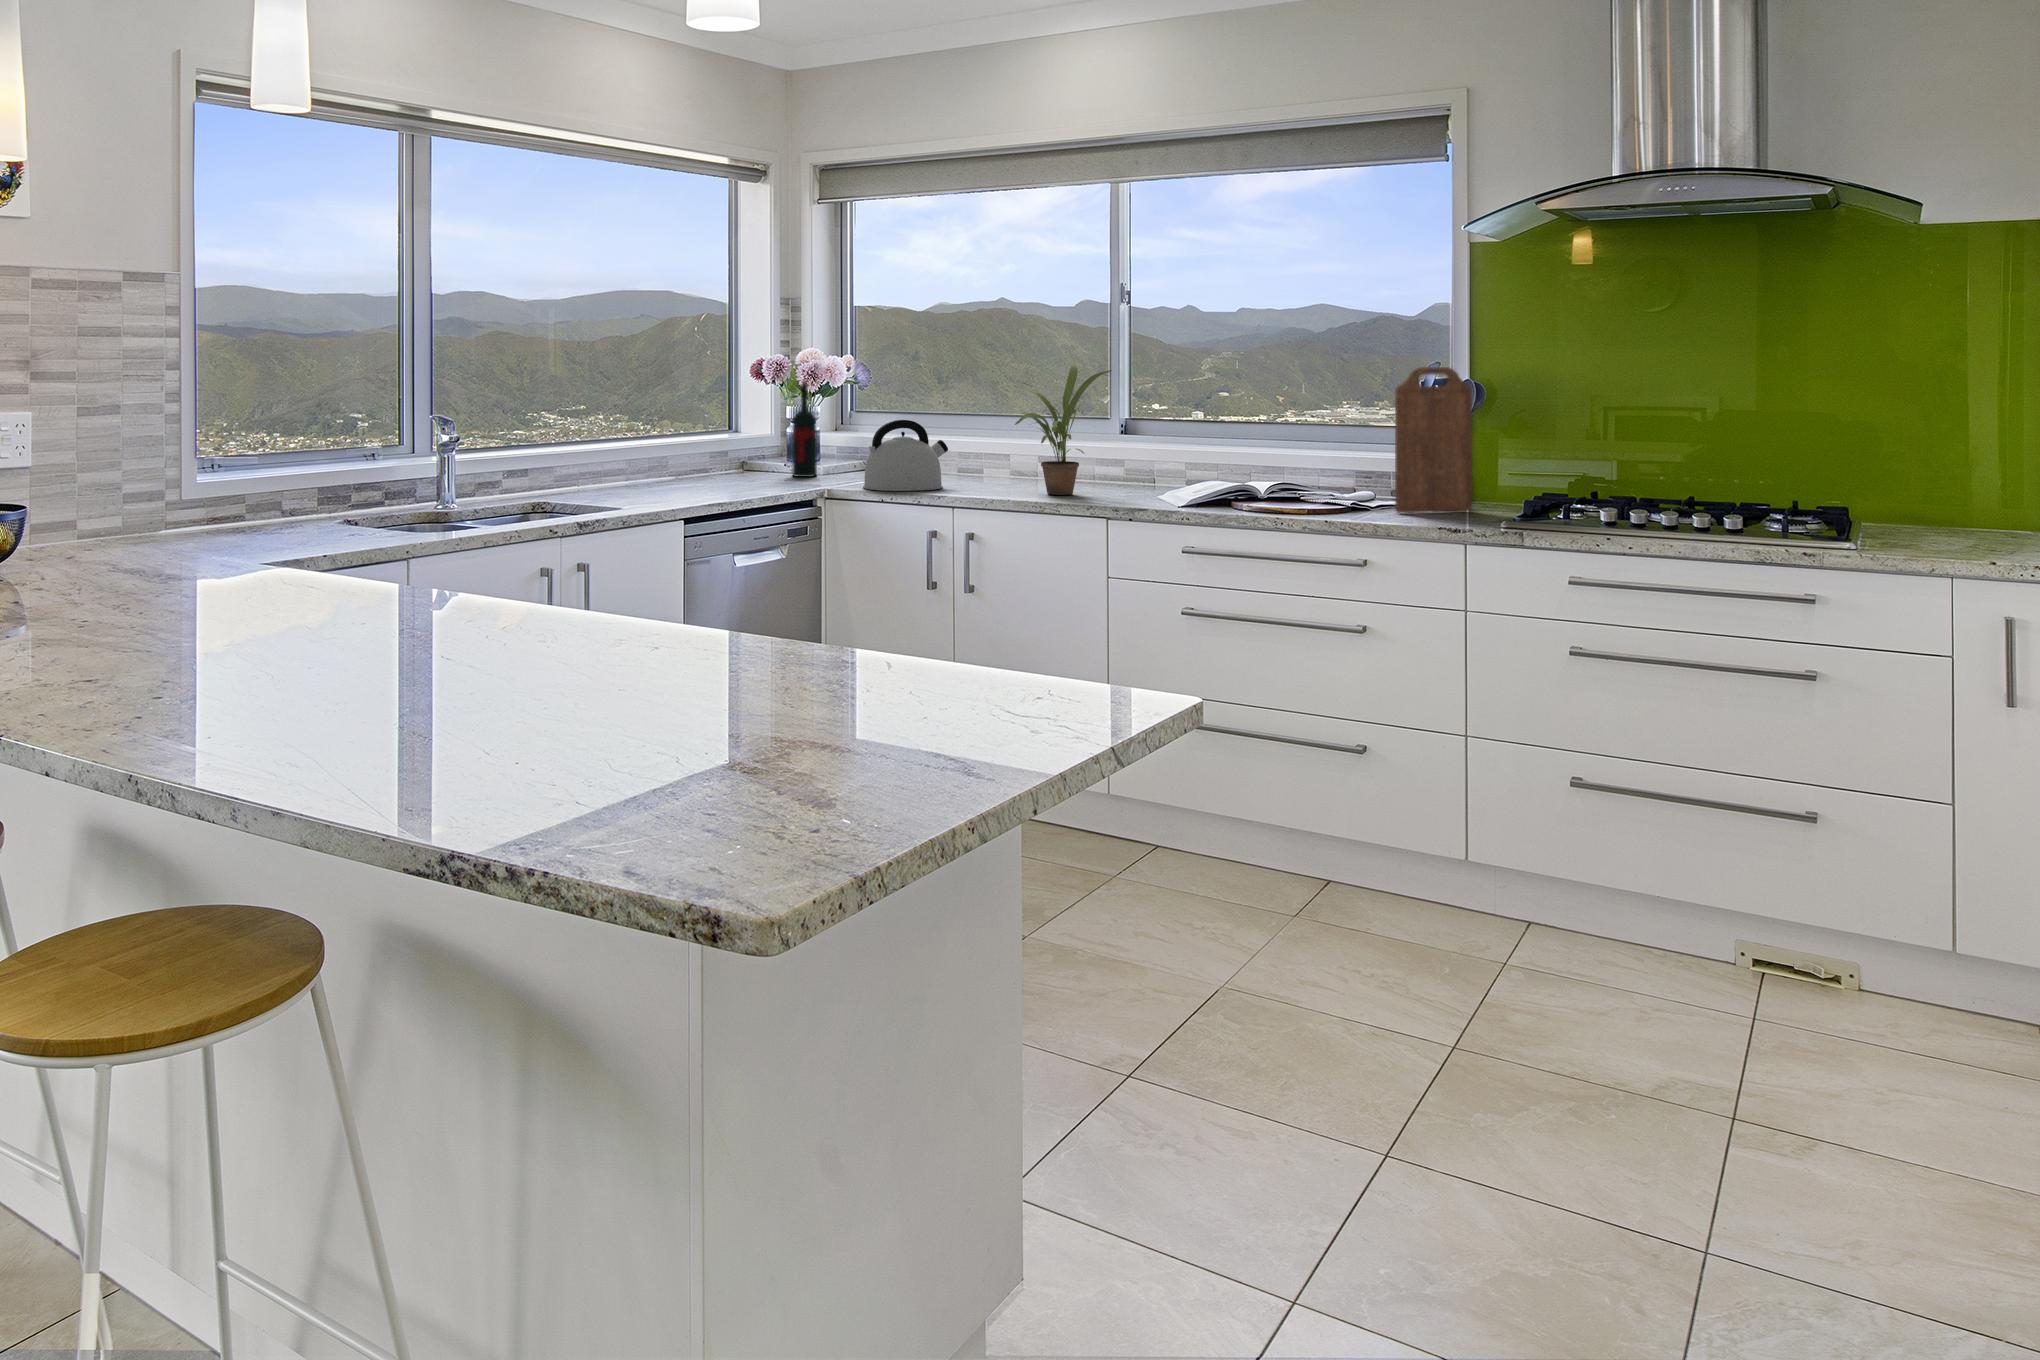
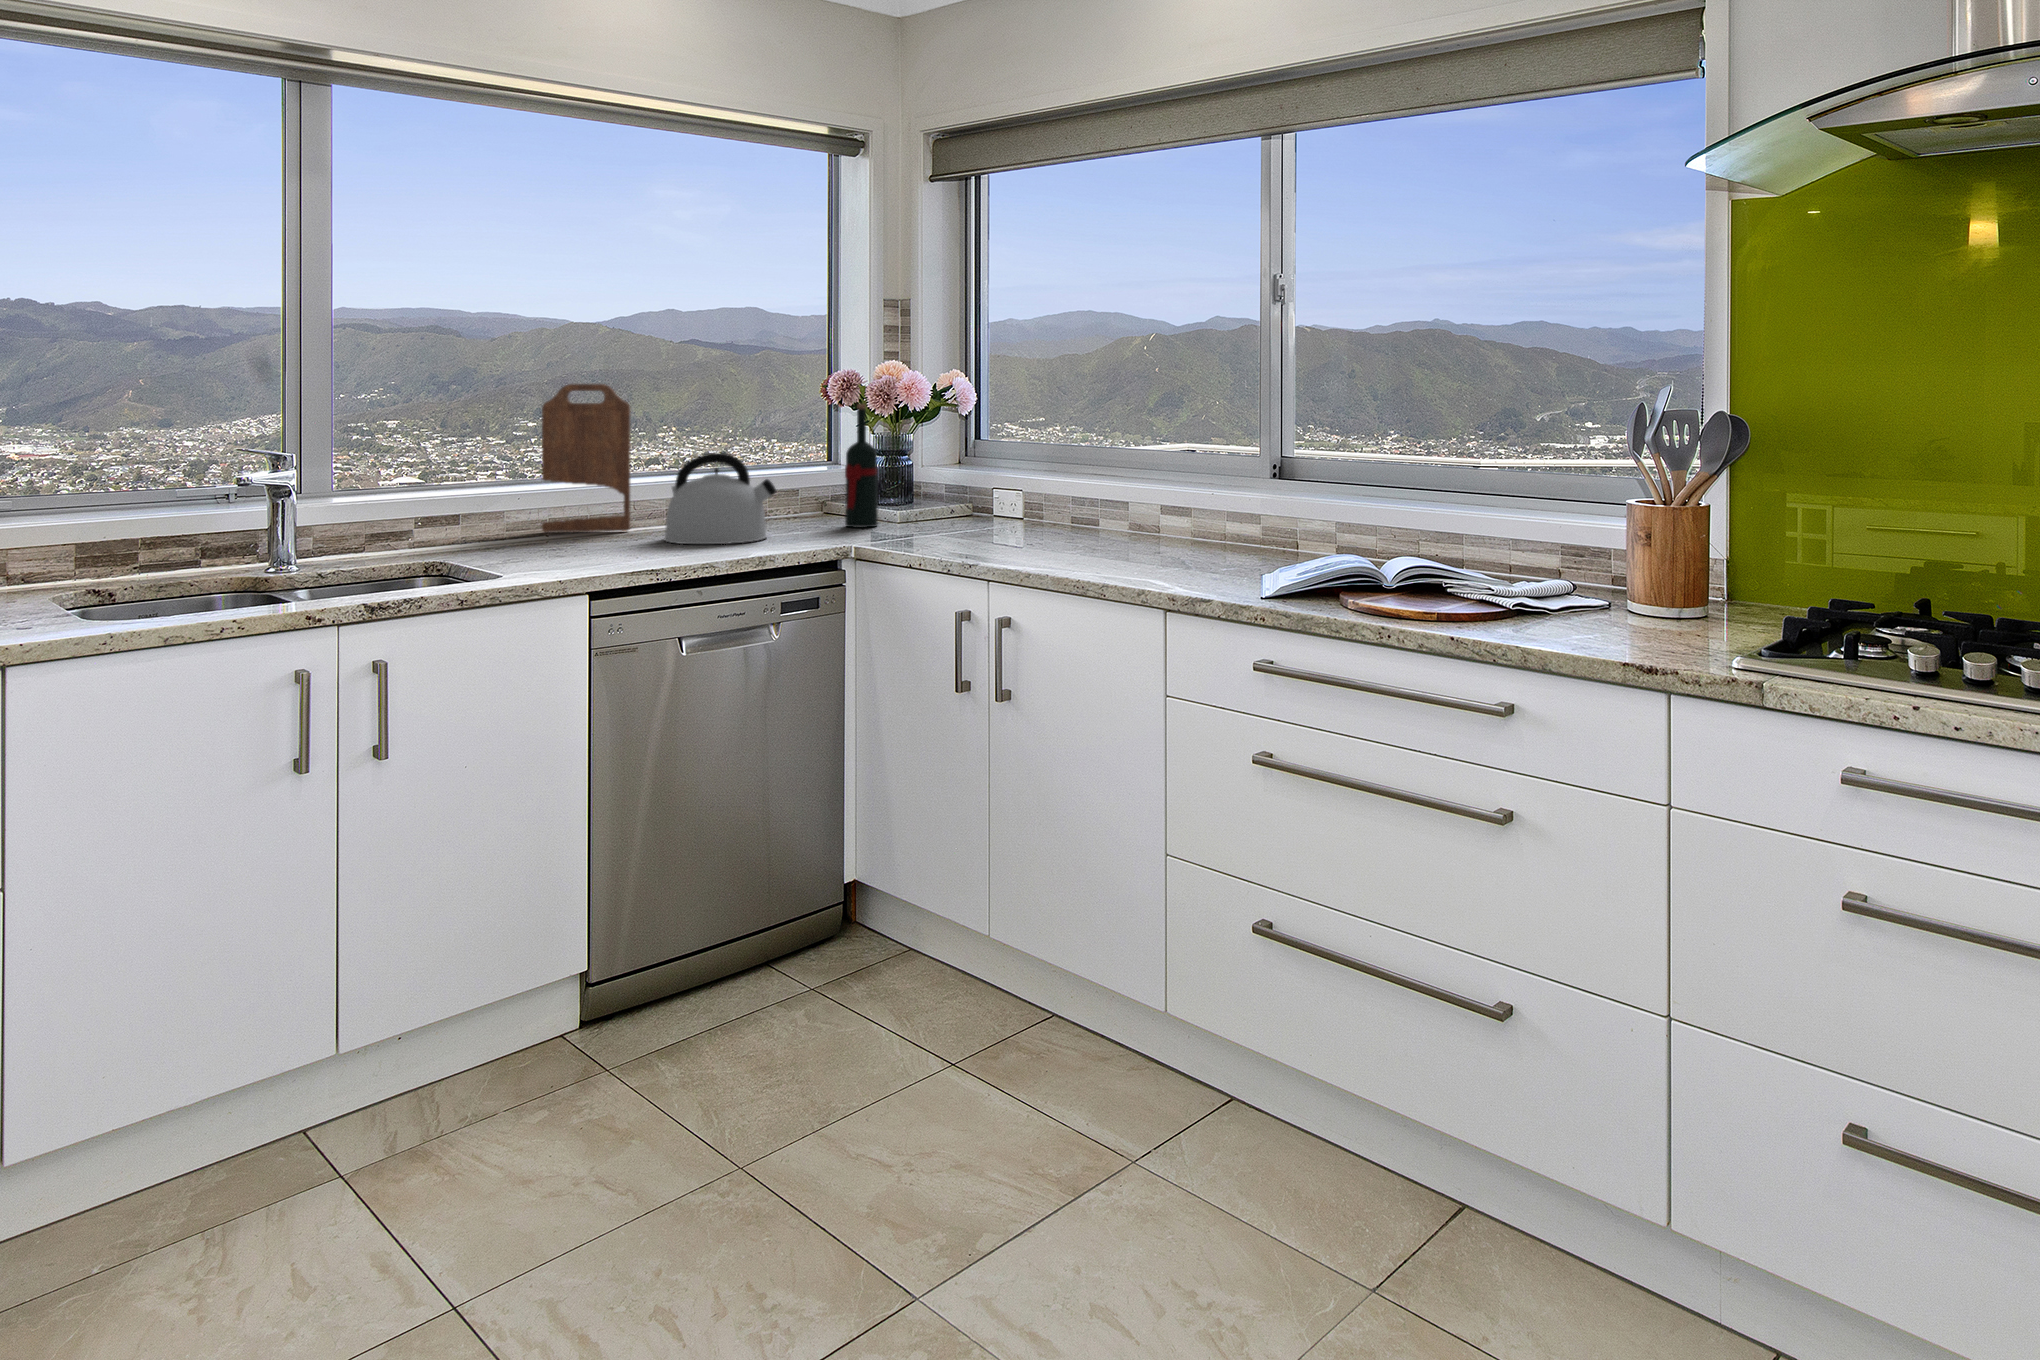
potted plant: present [1015,366,1112,495] -> none [1063,387,1191,571]
cutting board: present [1395,367,1472,513] -> present [542,384,631,532]
kettle: present [863,420,948,491] -> present [664,453,776,544]

